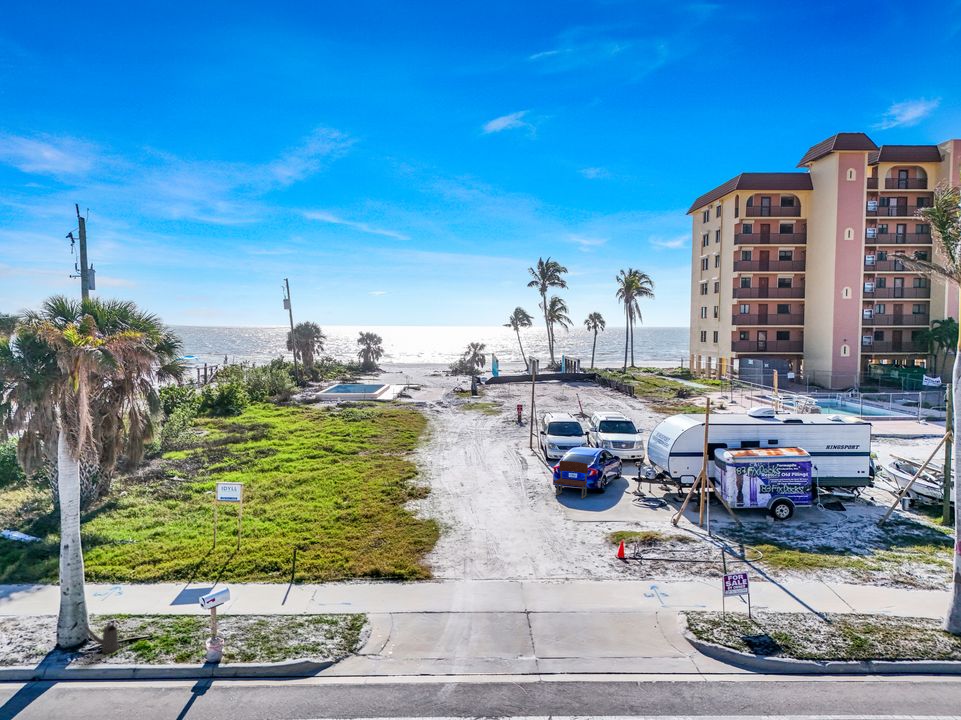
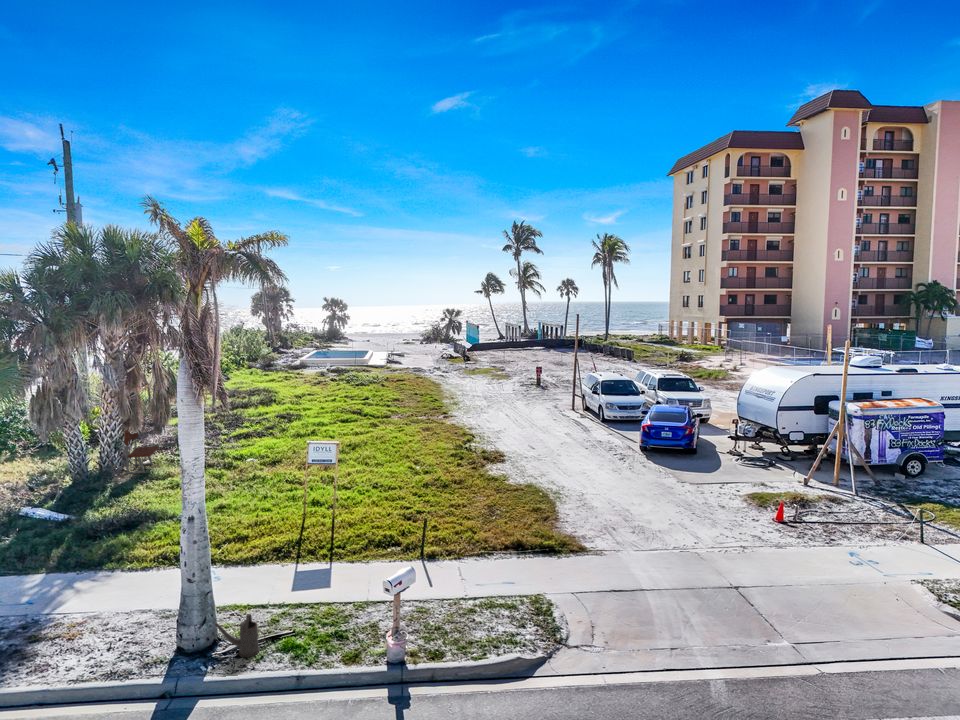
bench: present [554,461,588,499] -> present [124,430,158,474]

